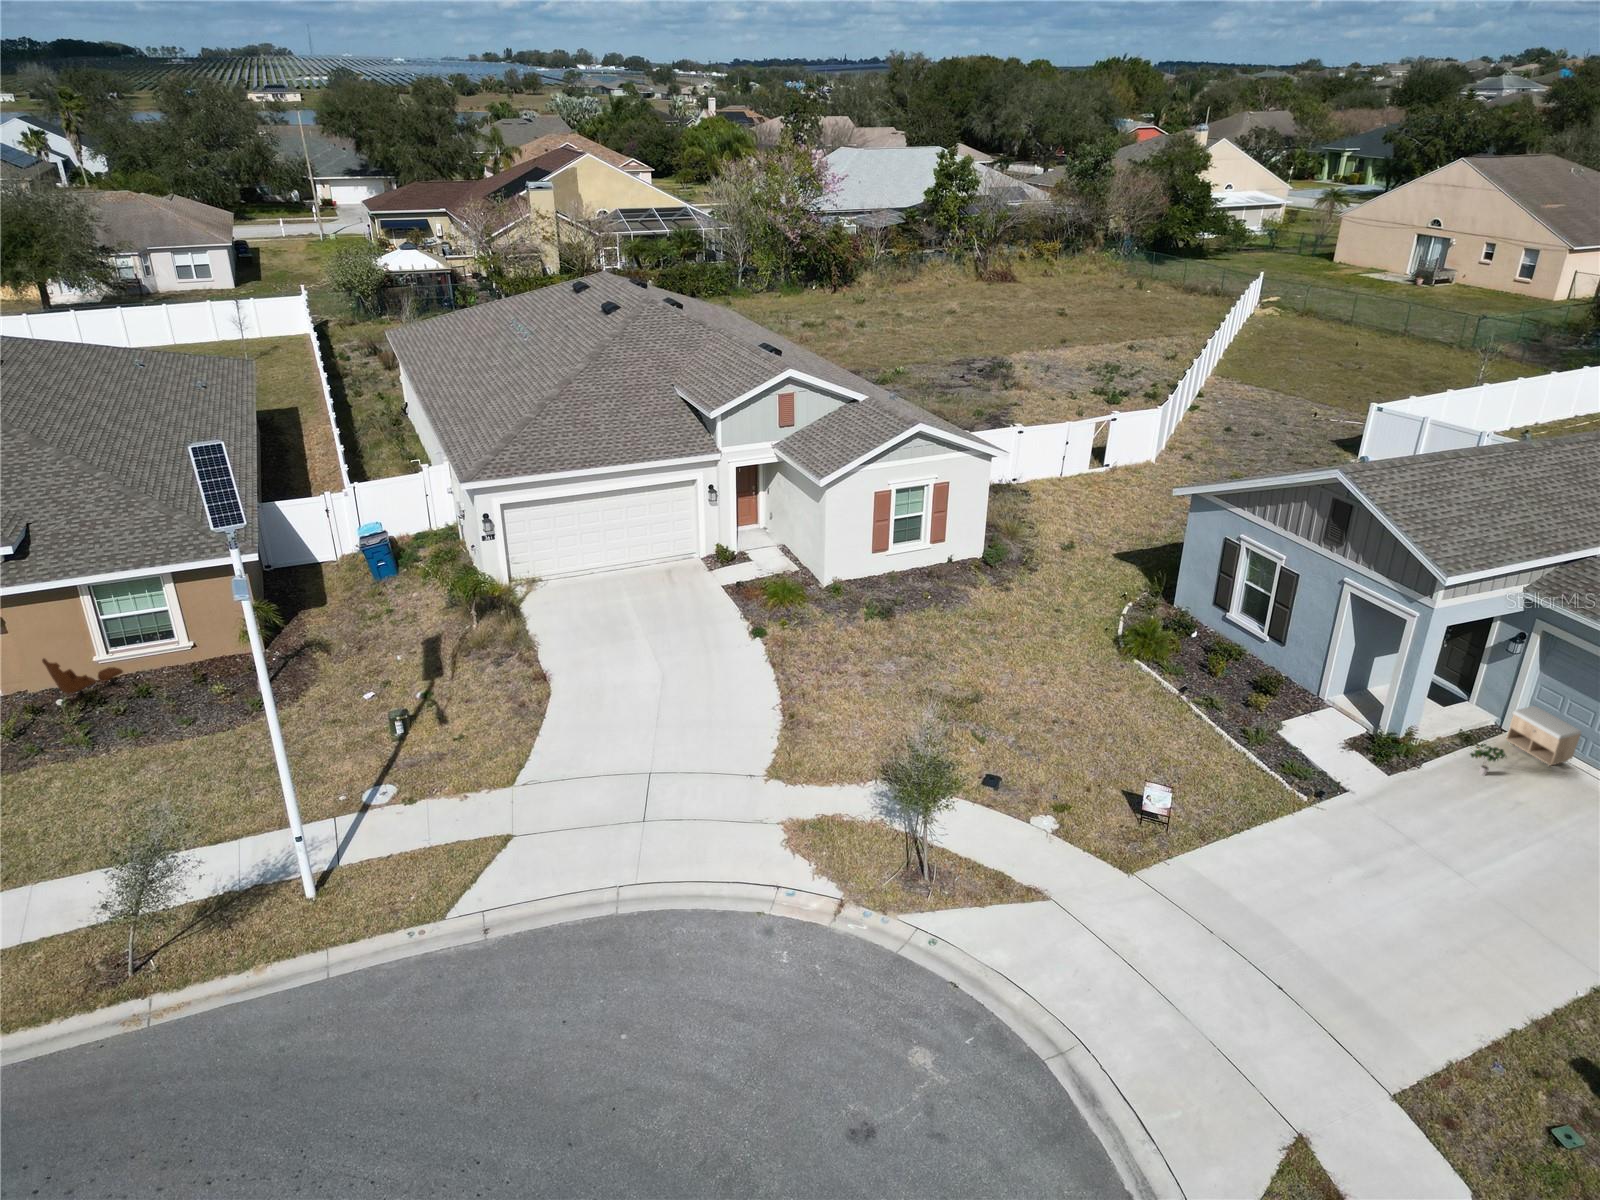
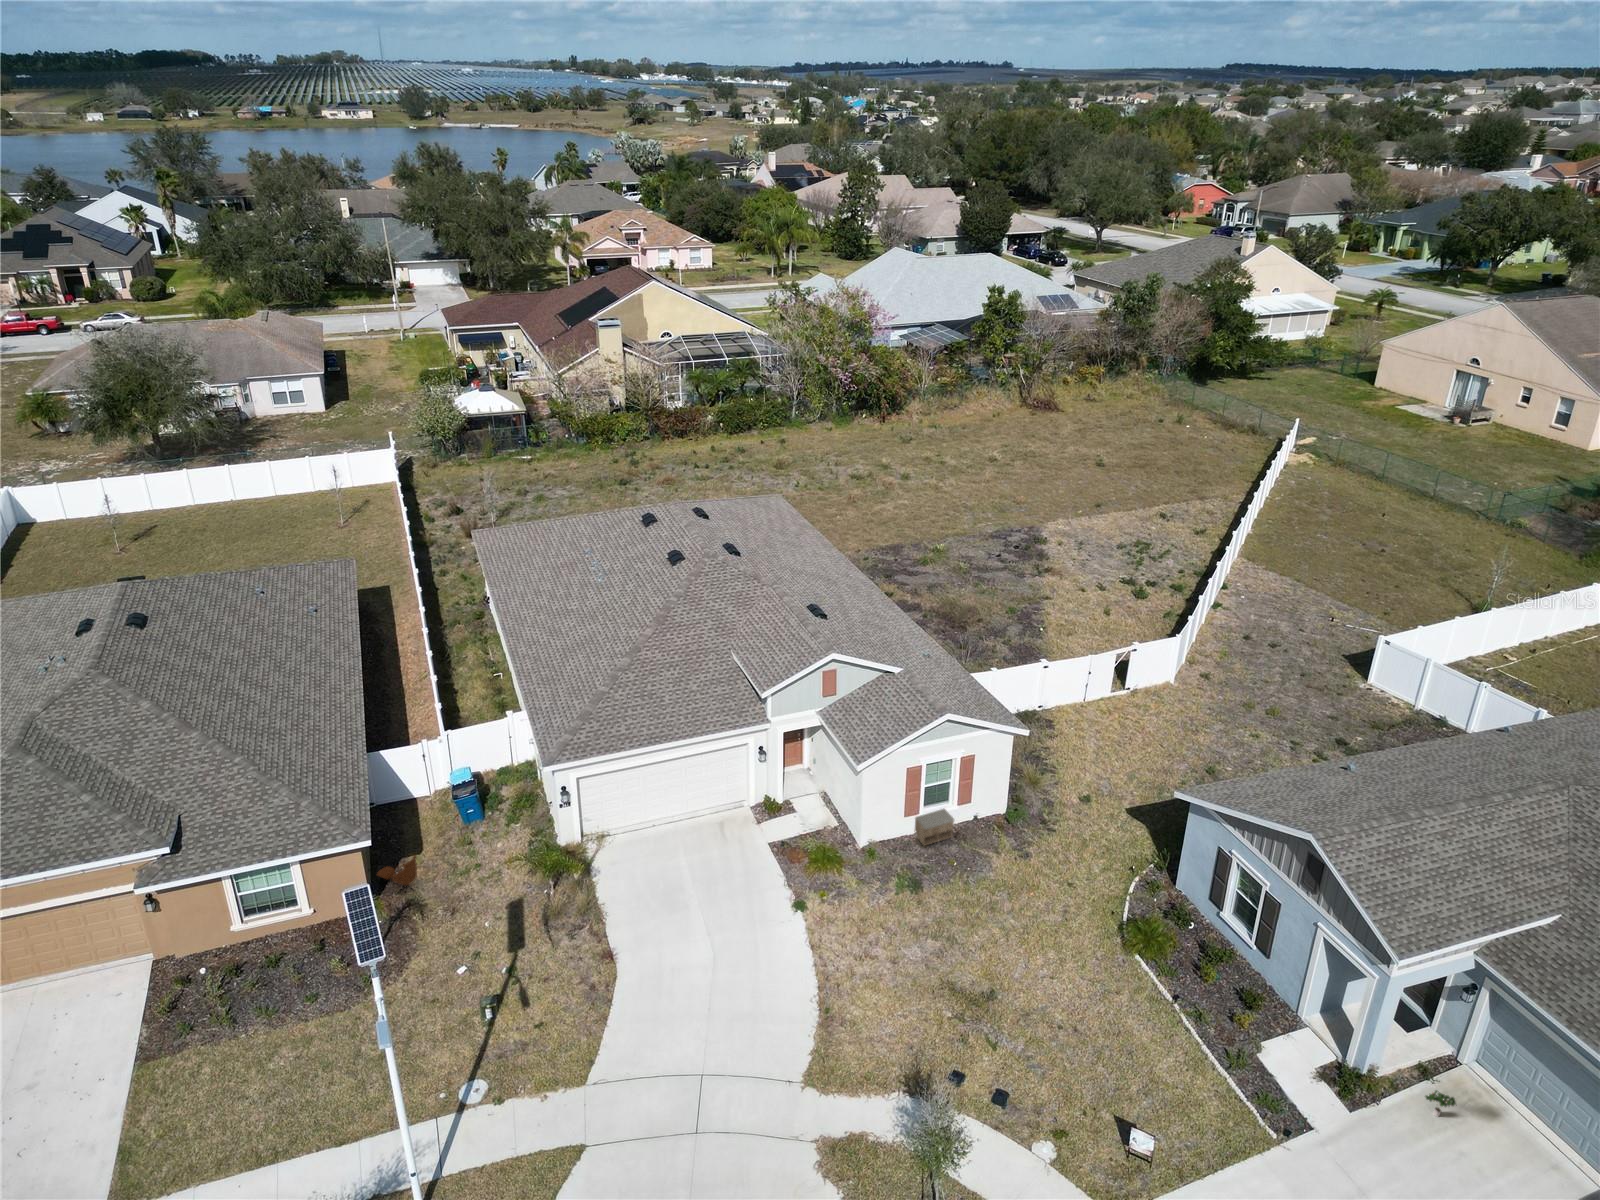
lounge chair: present [42,659,123,699] -> present [377,856,417,889]
storage bench: present [1506,706,1581,766] -> present [915,809,954,845]

